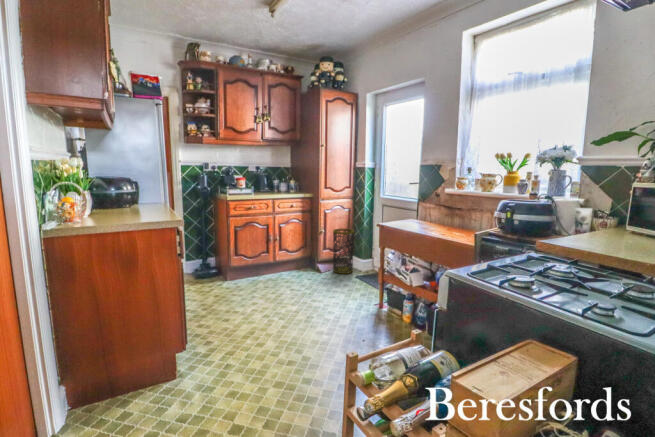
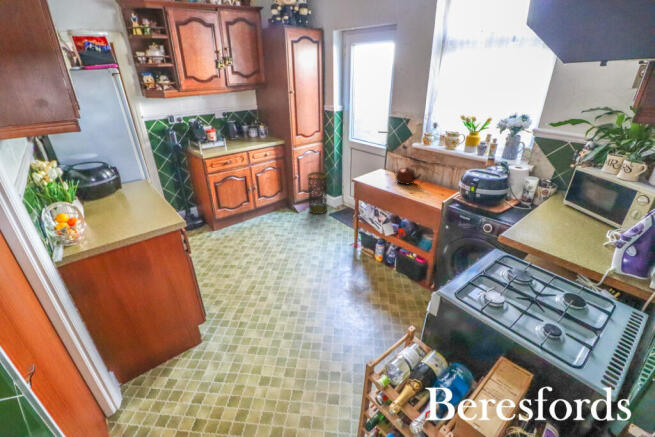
teapot: none [422,208,455,227] -> present [394,167,421,184]

